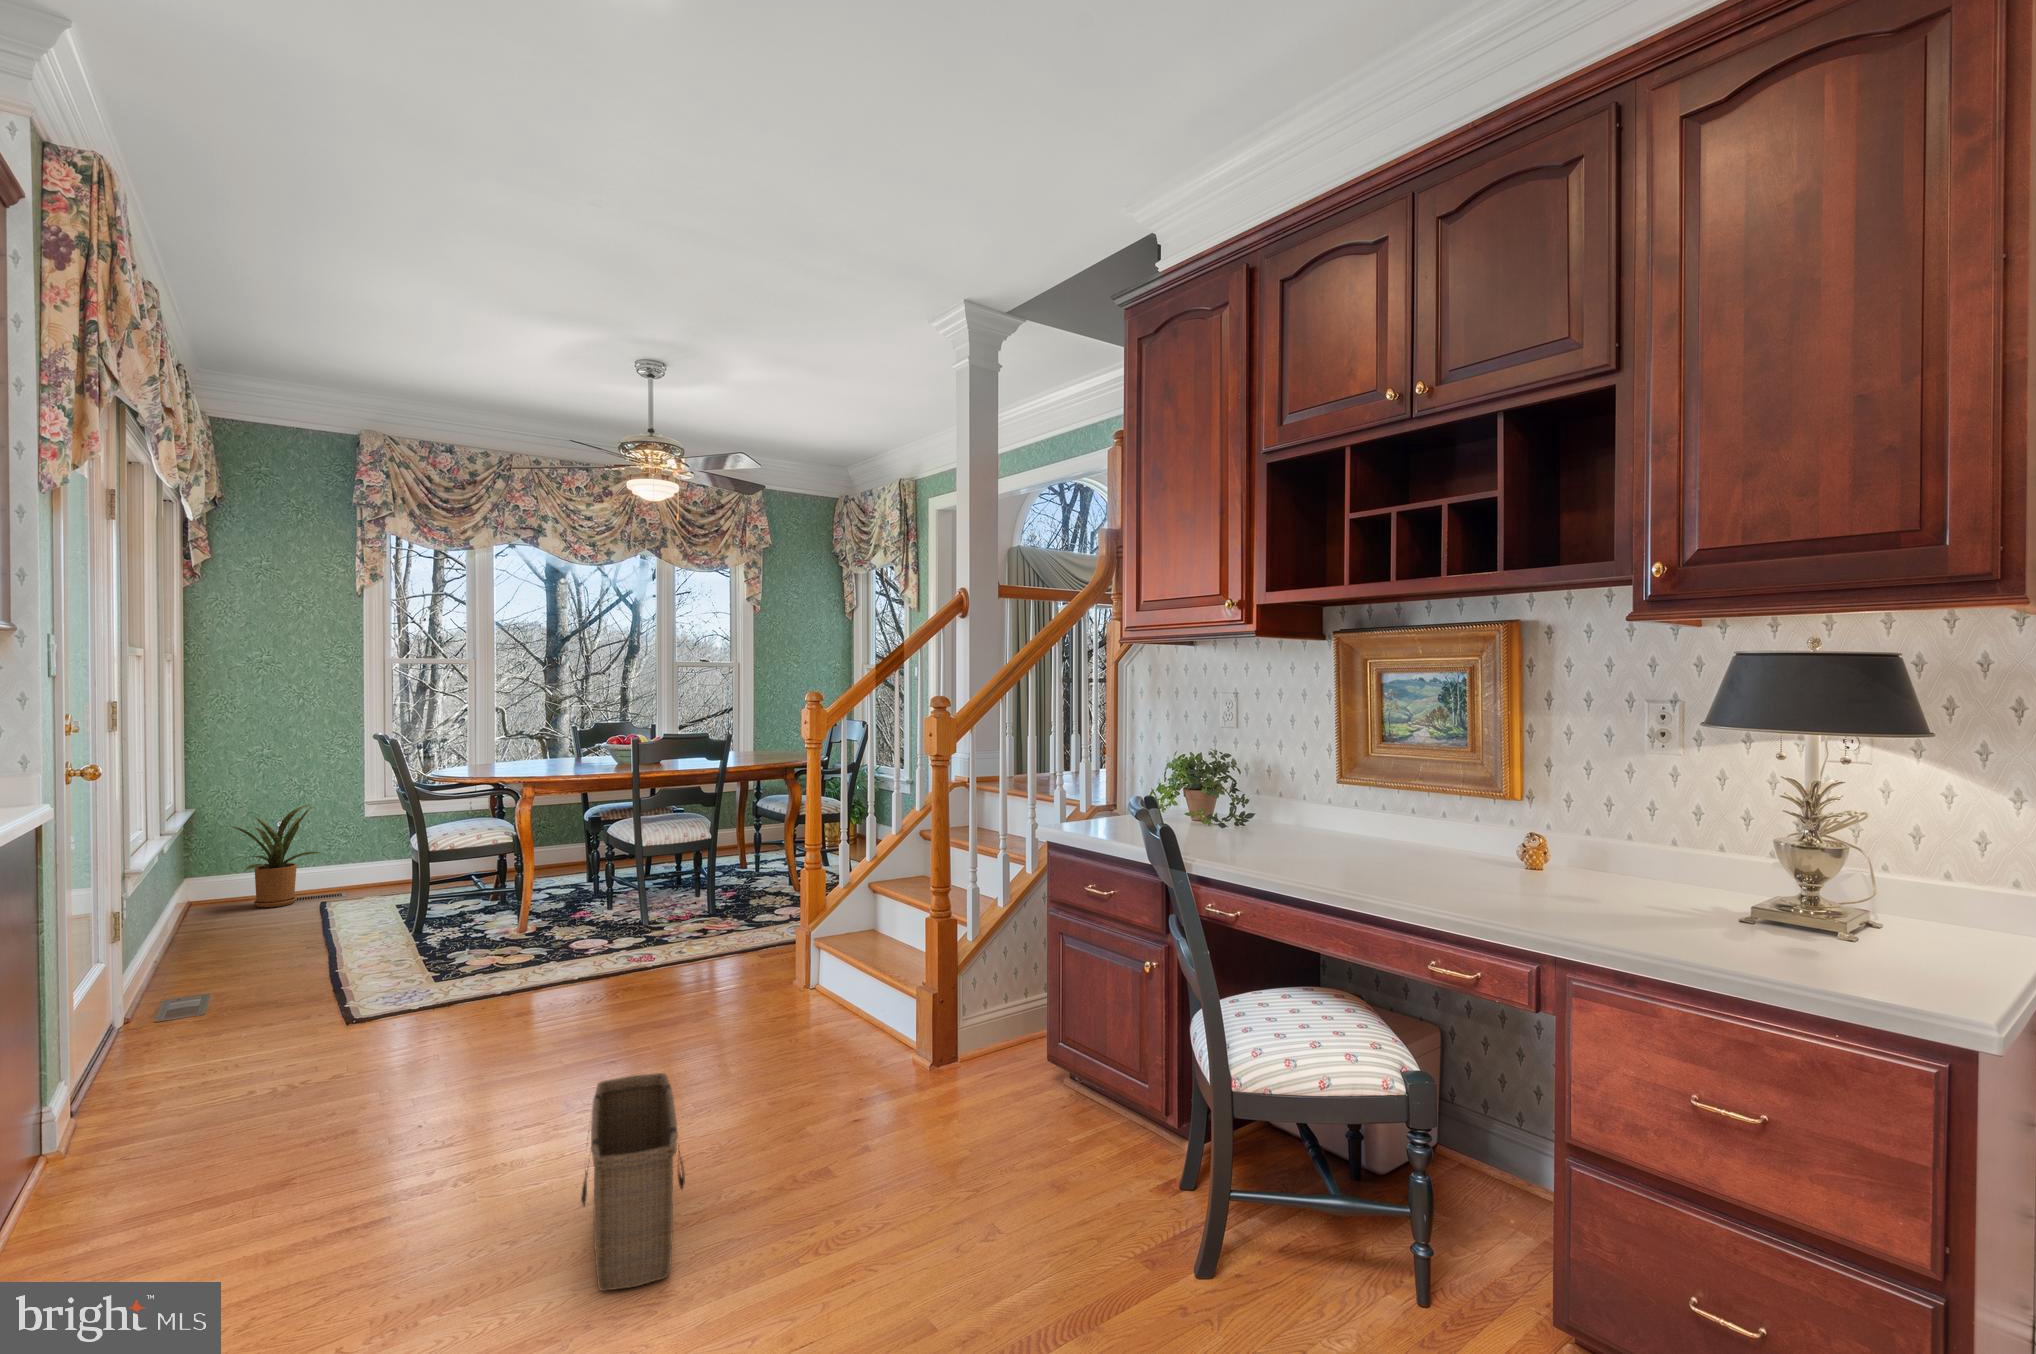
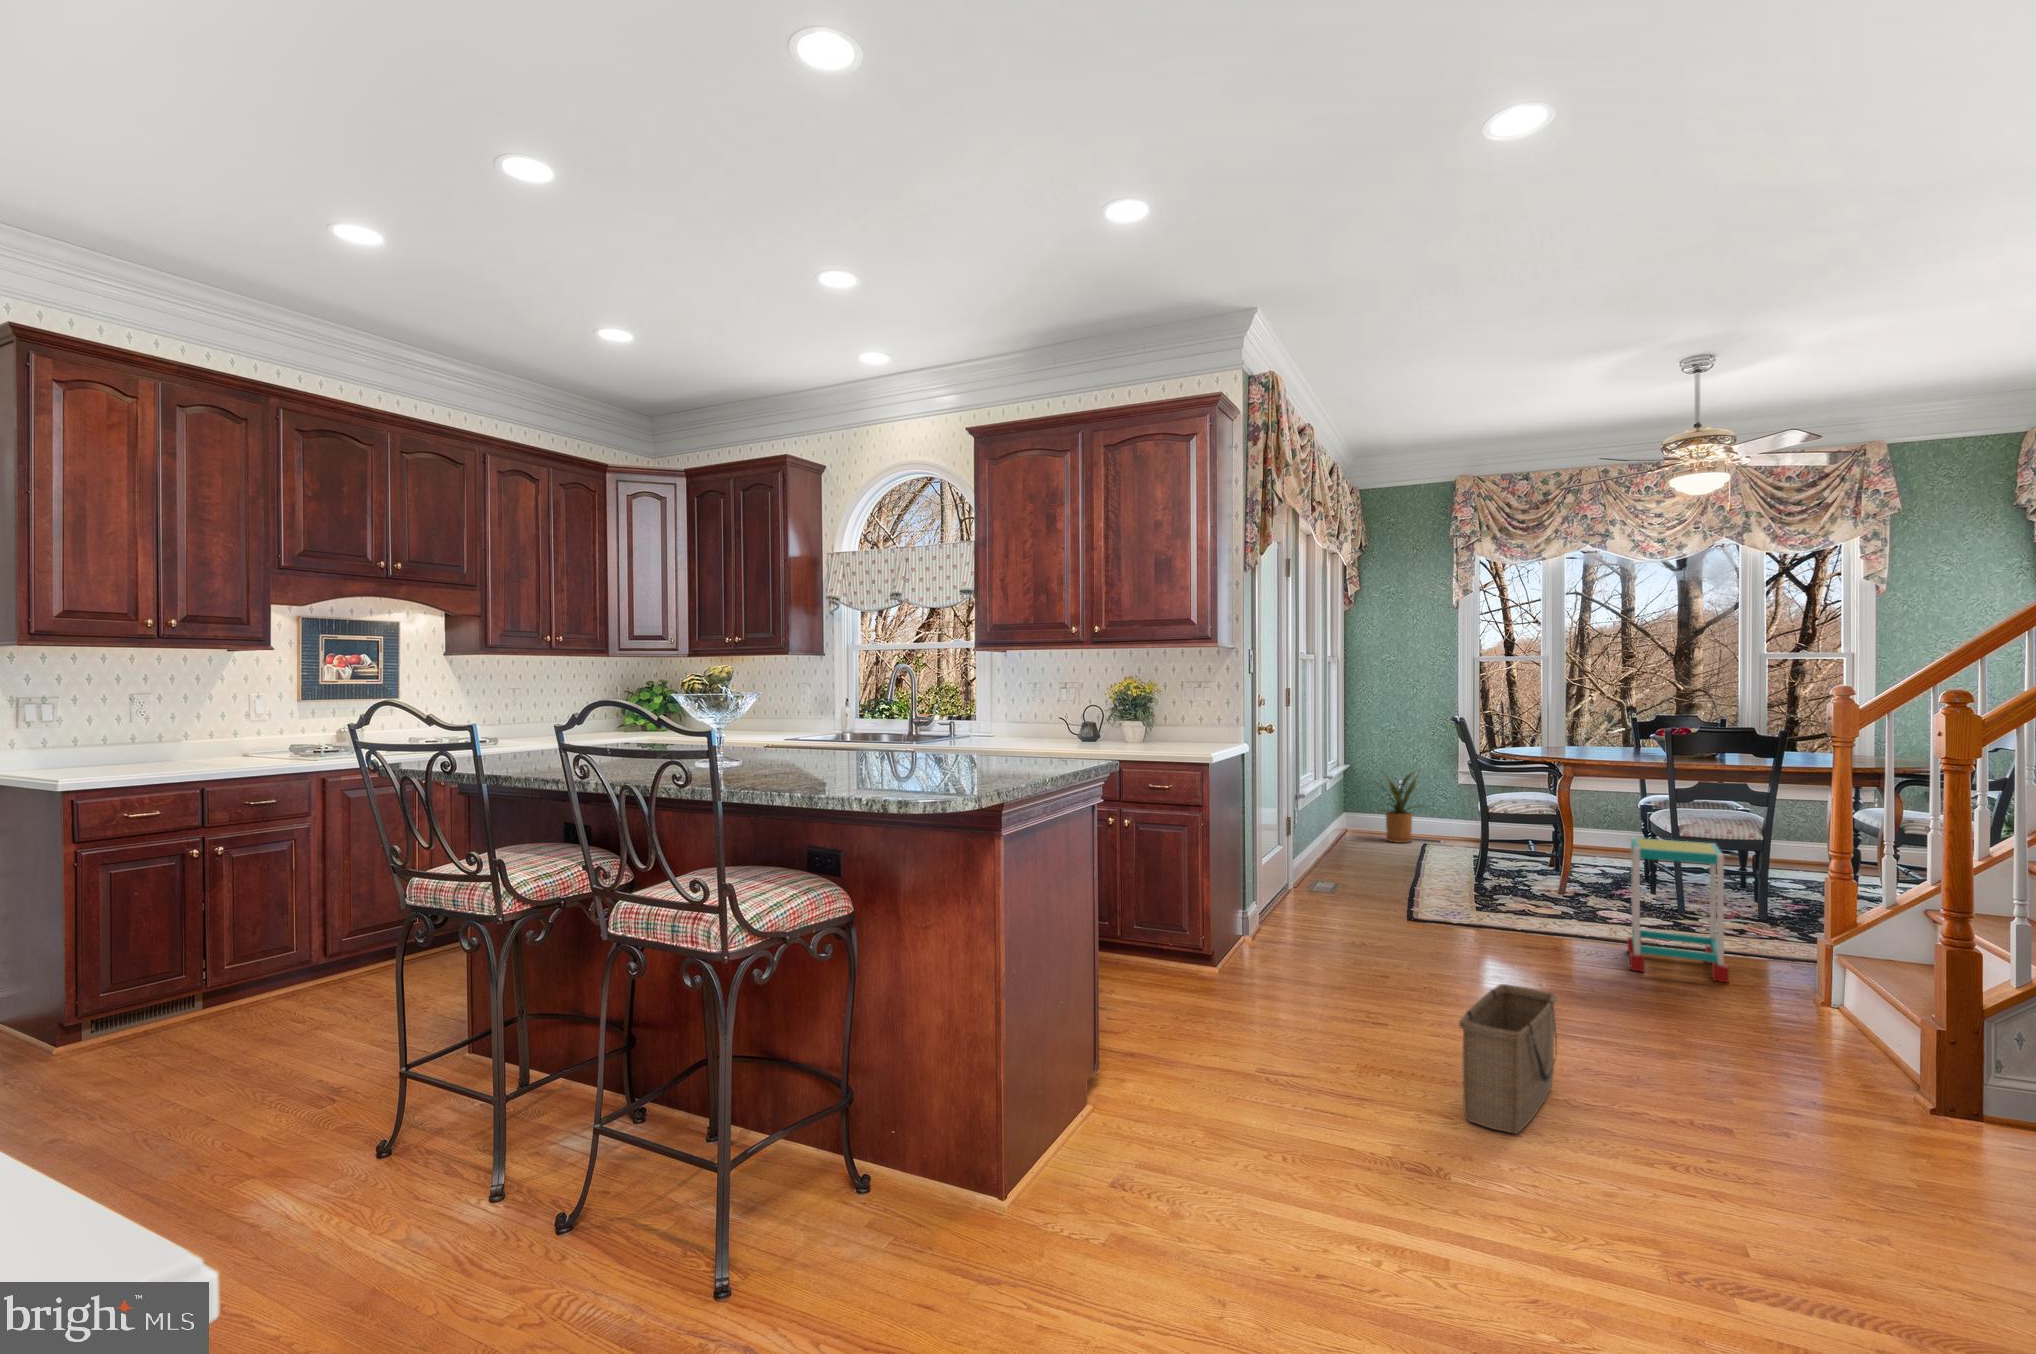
side table: none [625,853,730,1006] -> present [1628,838,1729,982]

